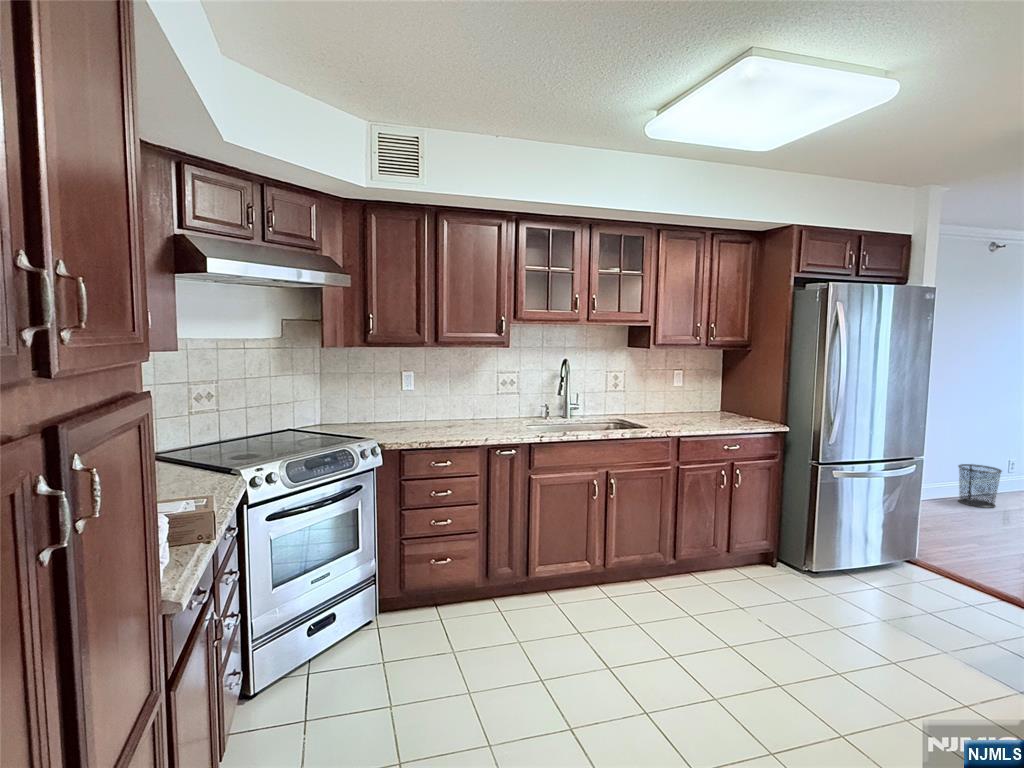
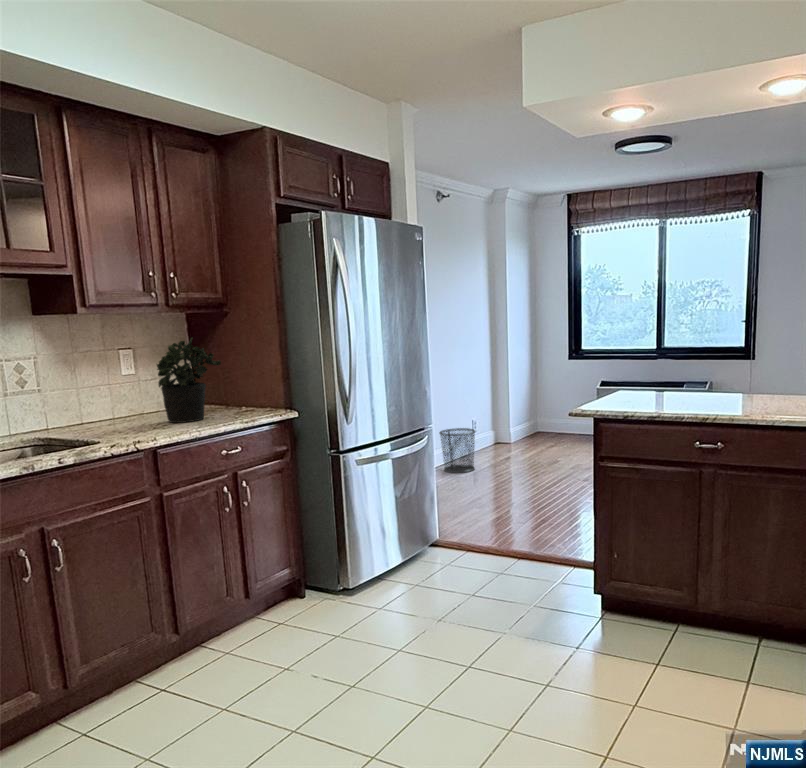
potted plant: none [690,367,736,423] -> present [157,338,221,423]

